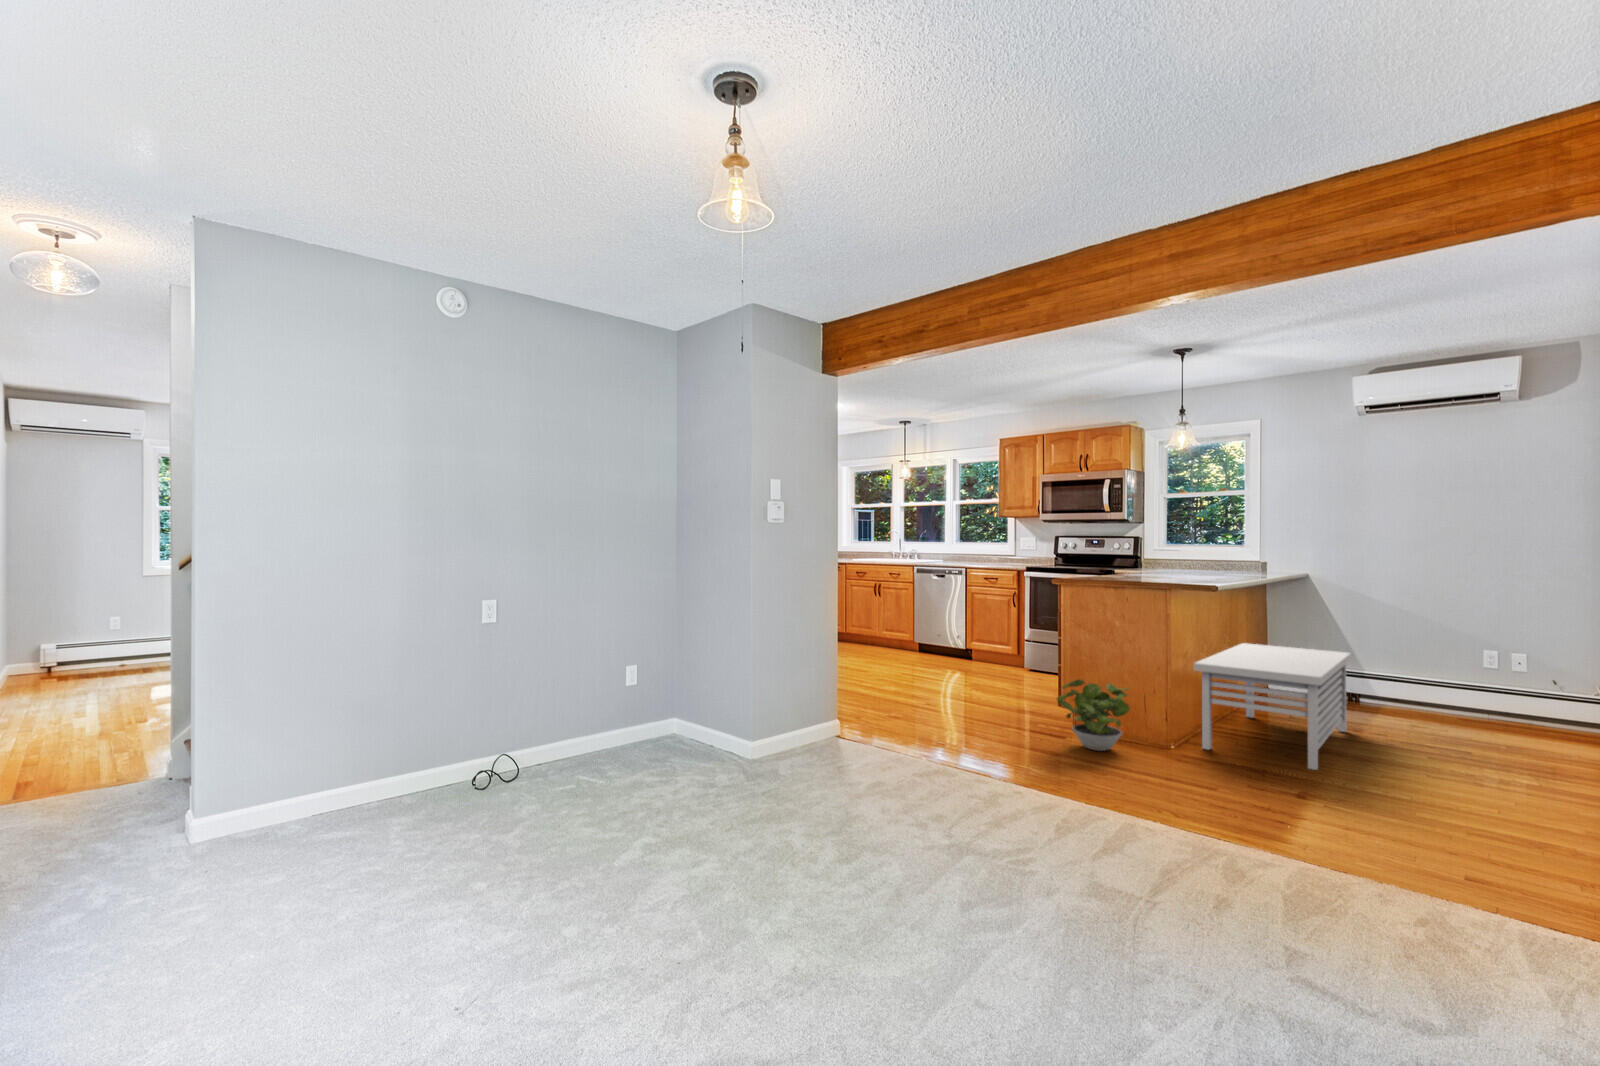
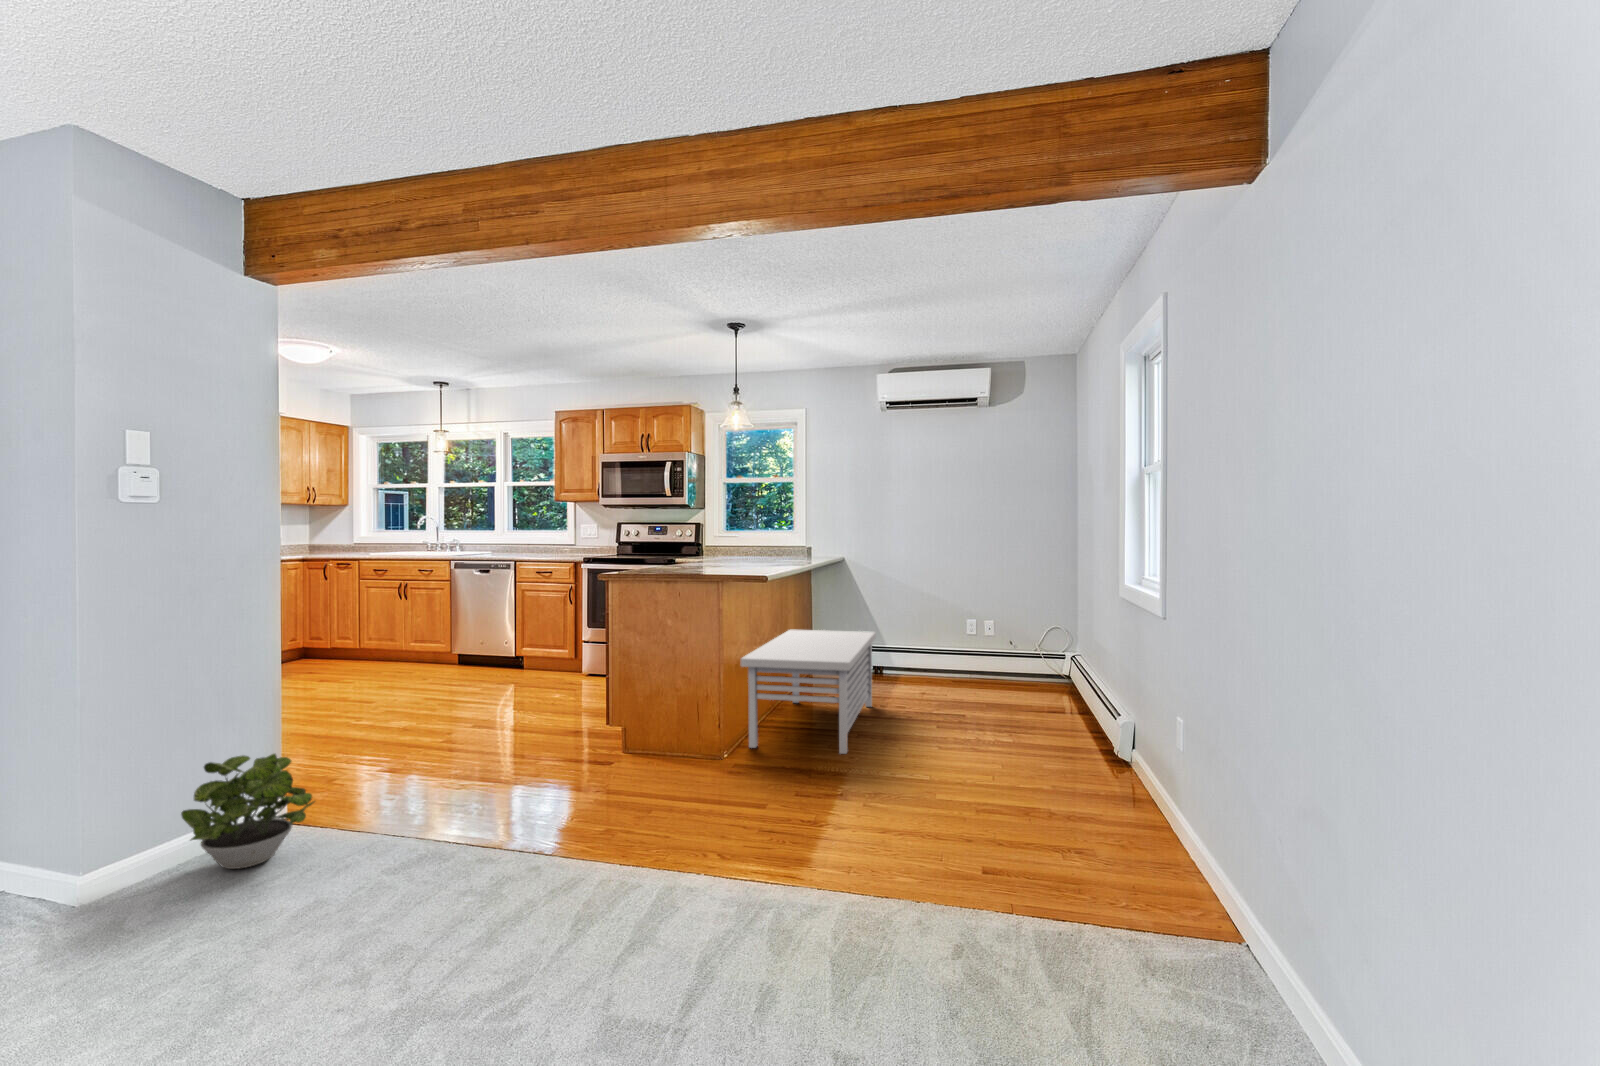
potted plant: present [1057,679,1130,751] -> present [181,754,315,869]

